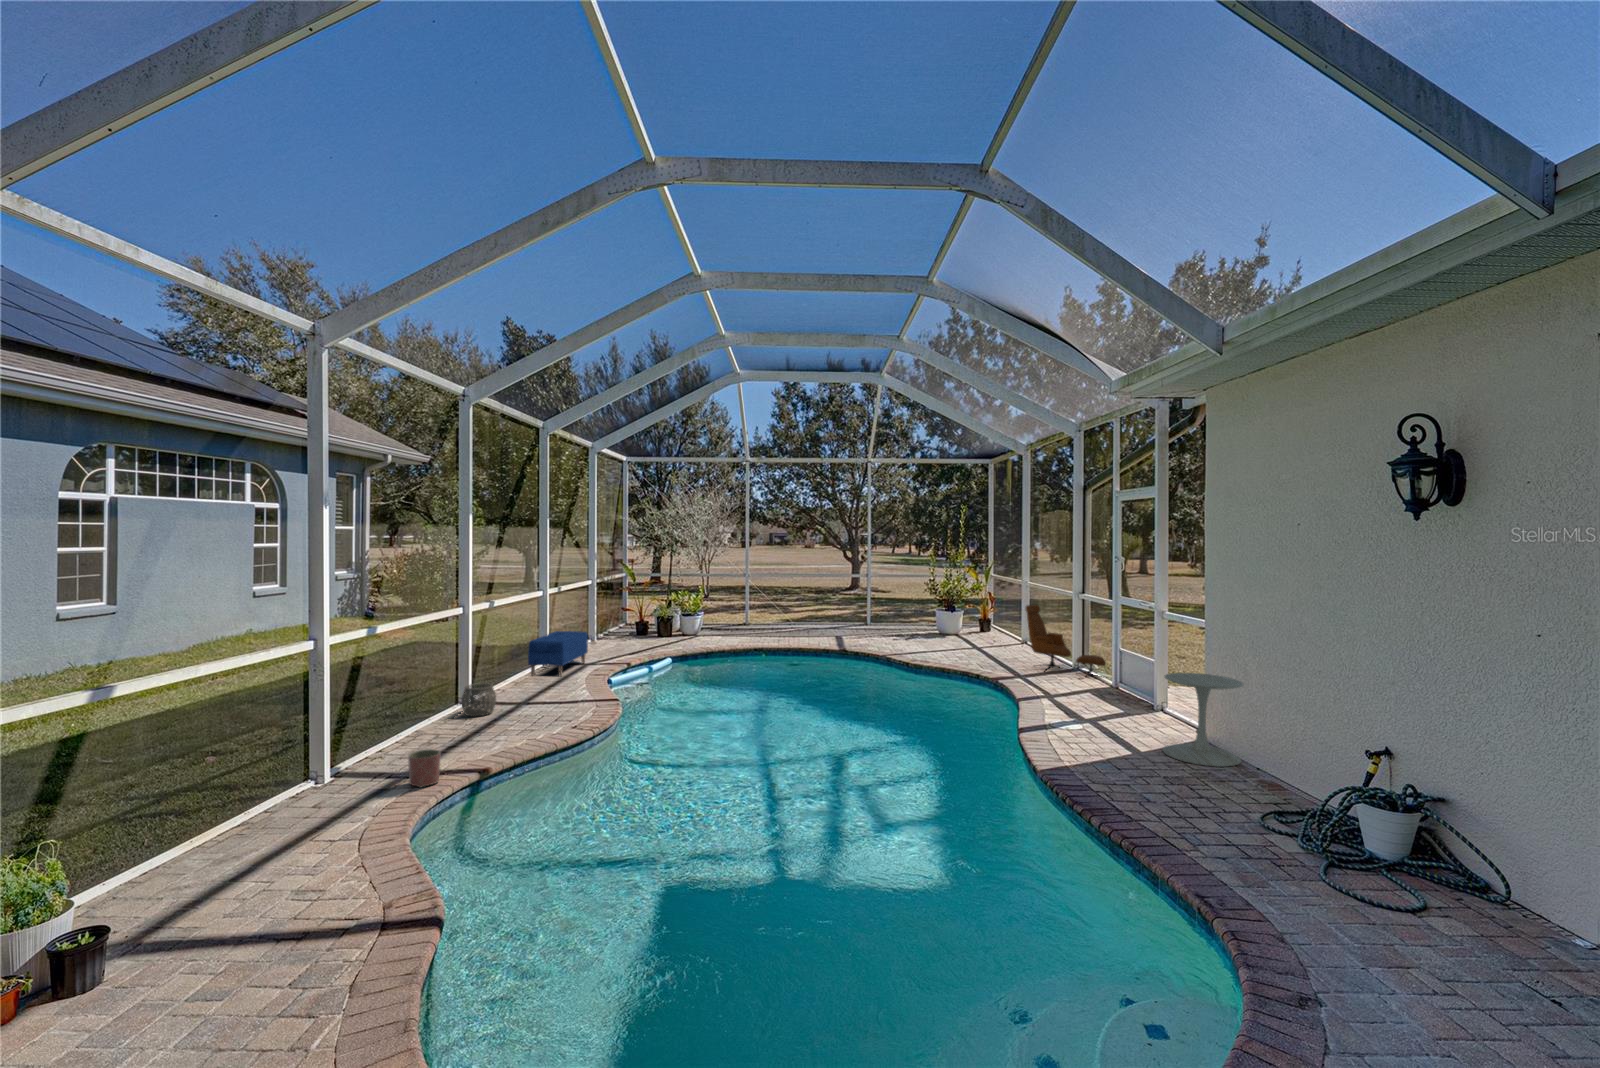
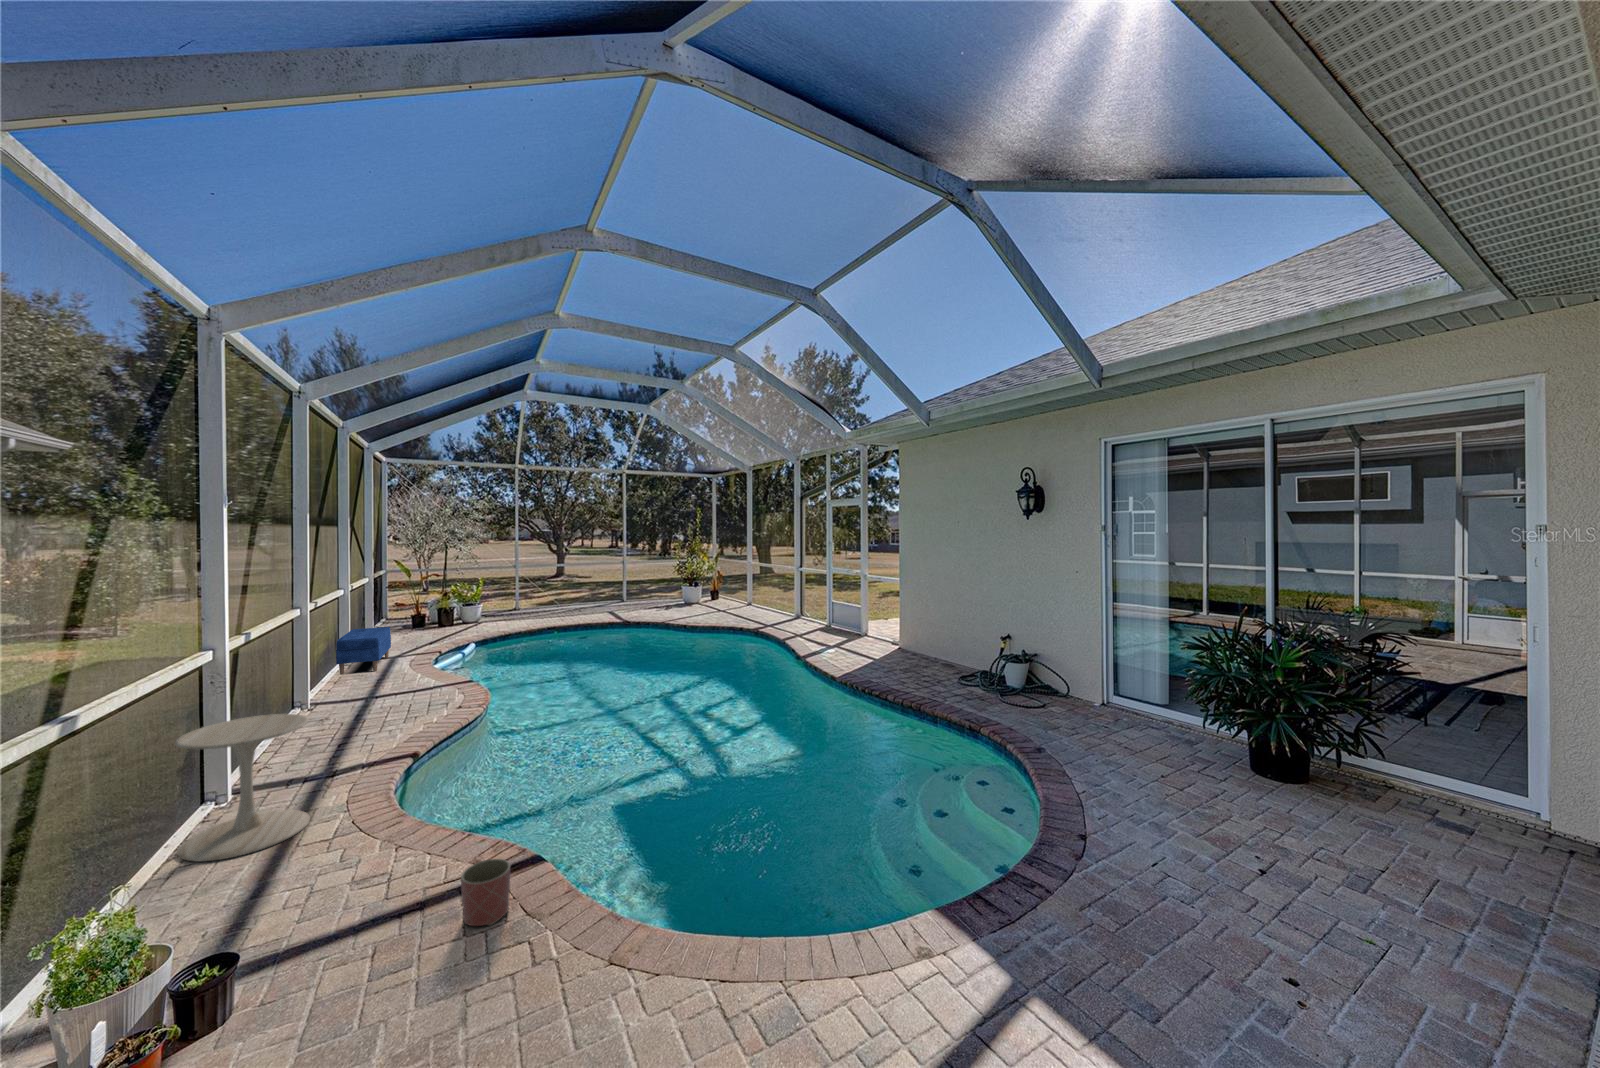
lounge chair: present [1026,605,1106,675] -> none [767,575,823,622]
pedestal table: present [1163,673,1244,767] -> present [175,714,310,862]
woven basket: present [461,683,496,716] -> none [303,683,345,718]
planter: present [408,750,440,787] -> present [461,859,510,926]

